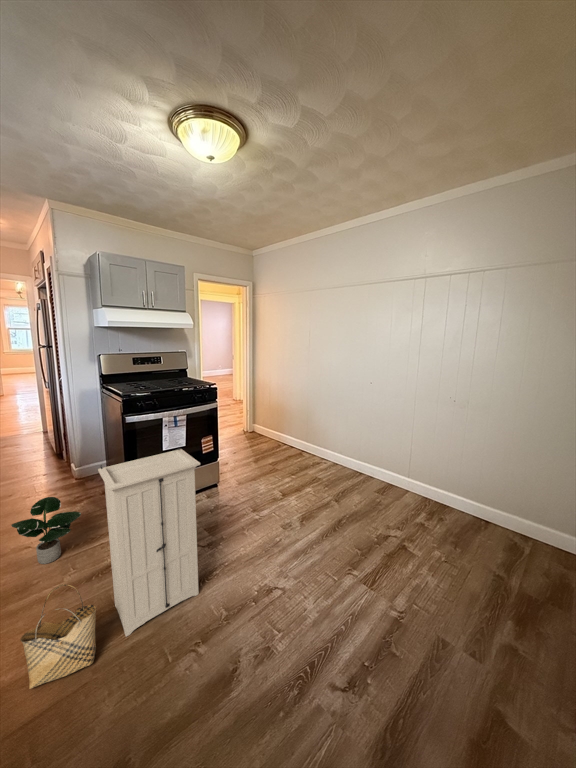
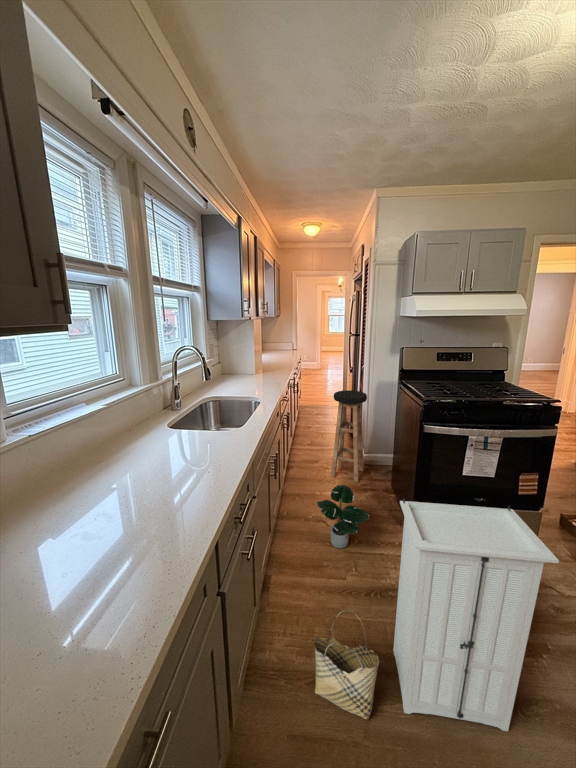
bar stool: none [22,403,76,505] -> present [331,390,367,483]

